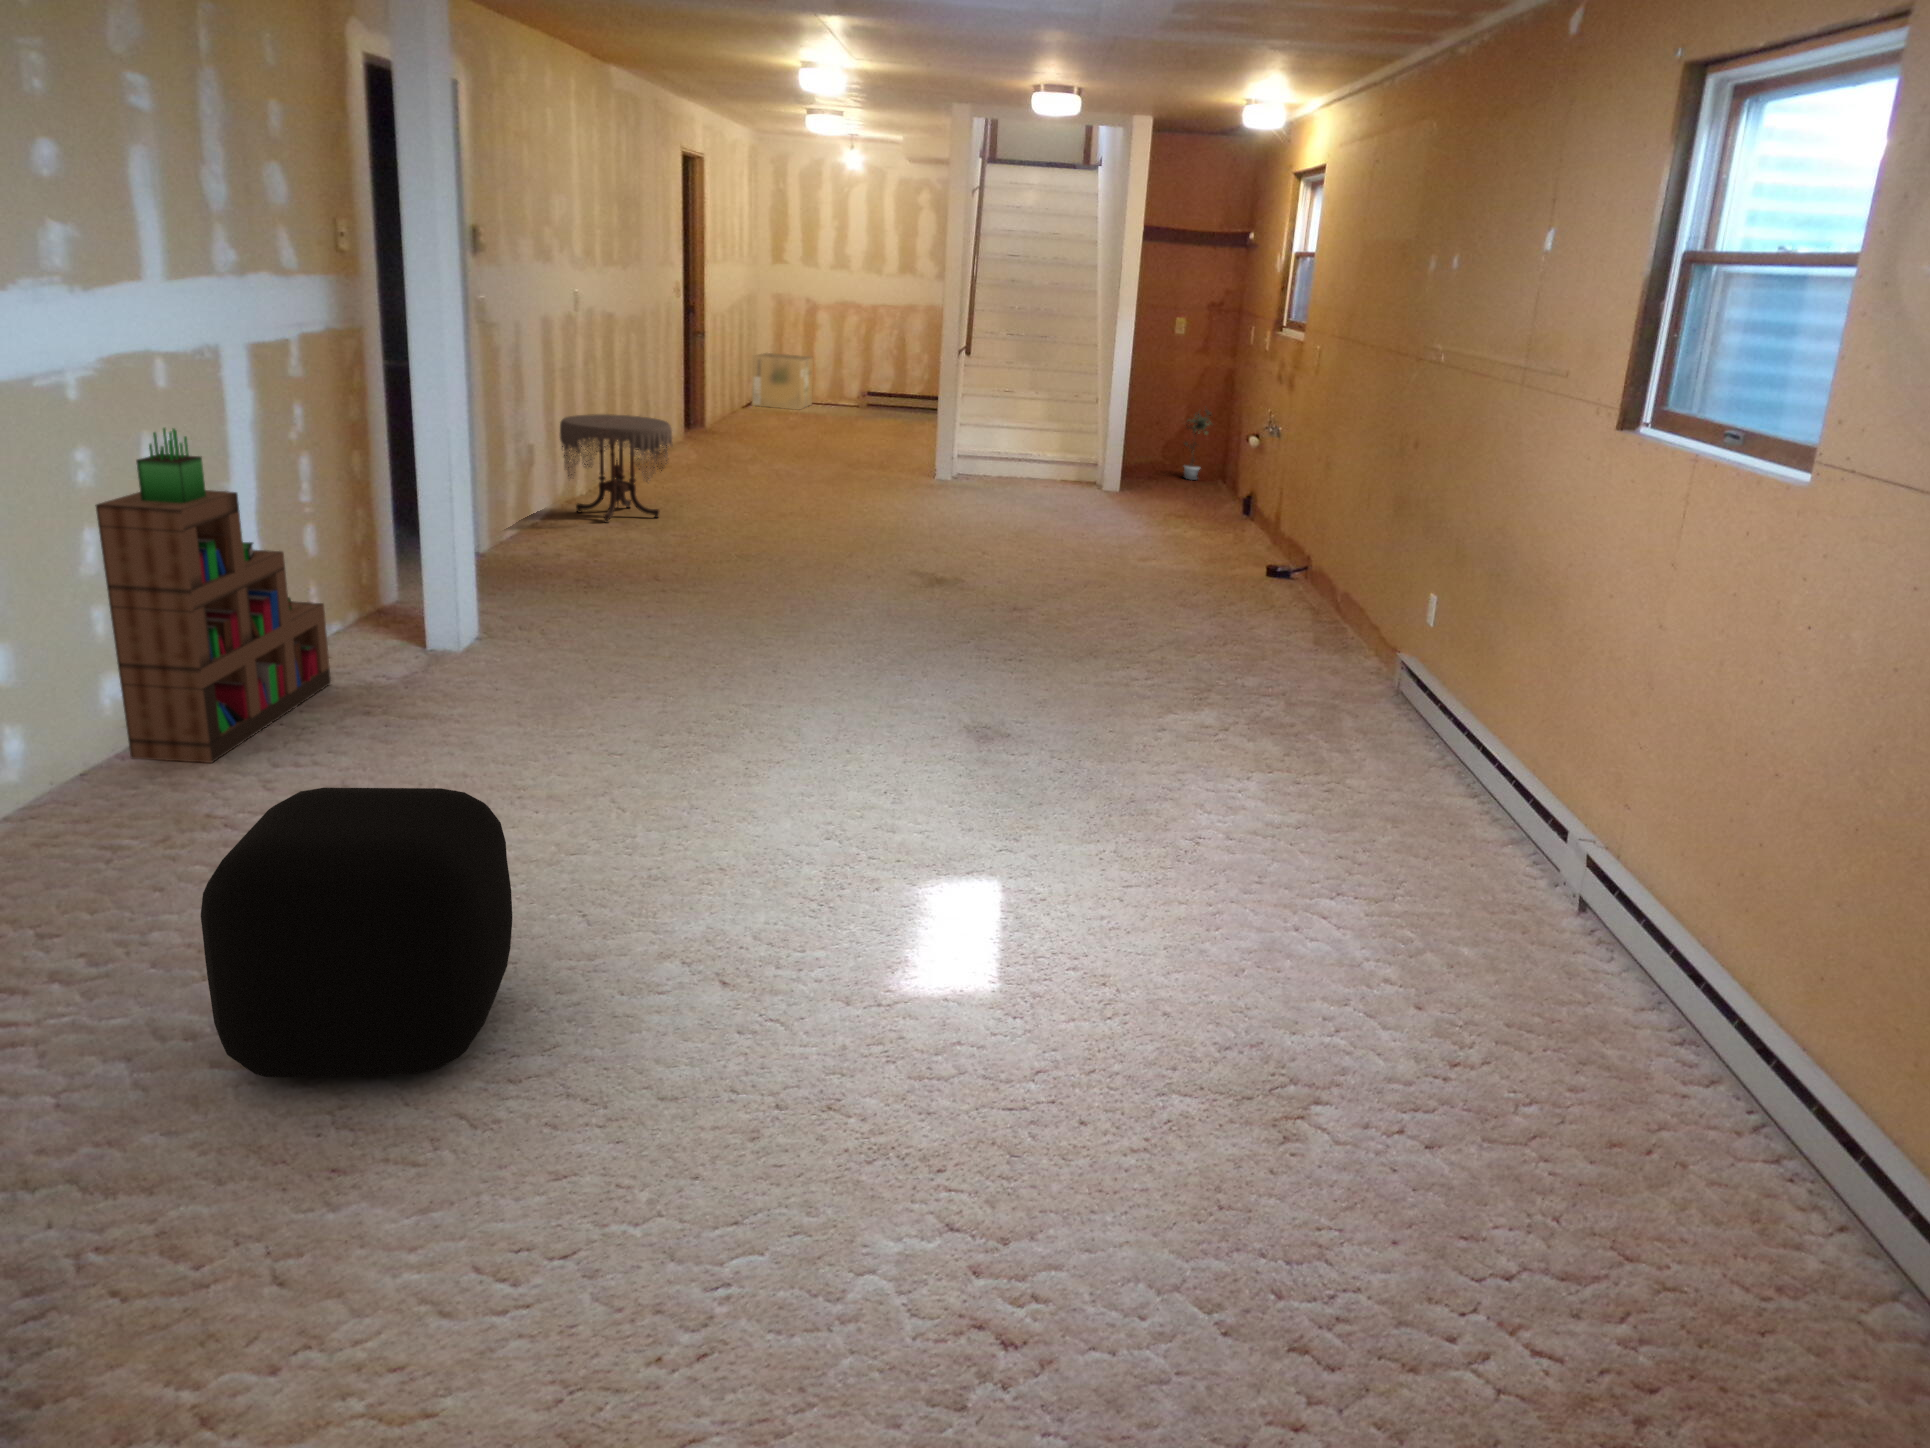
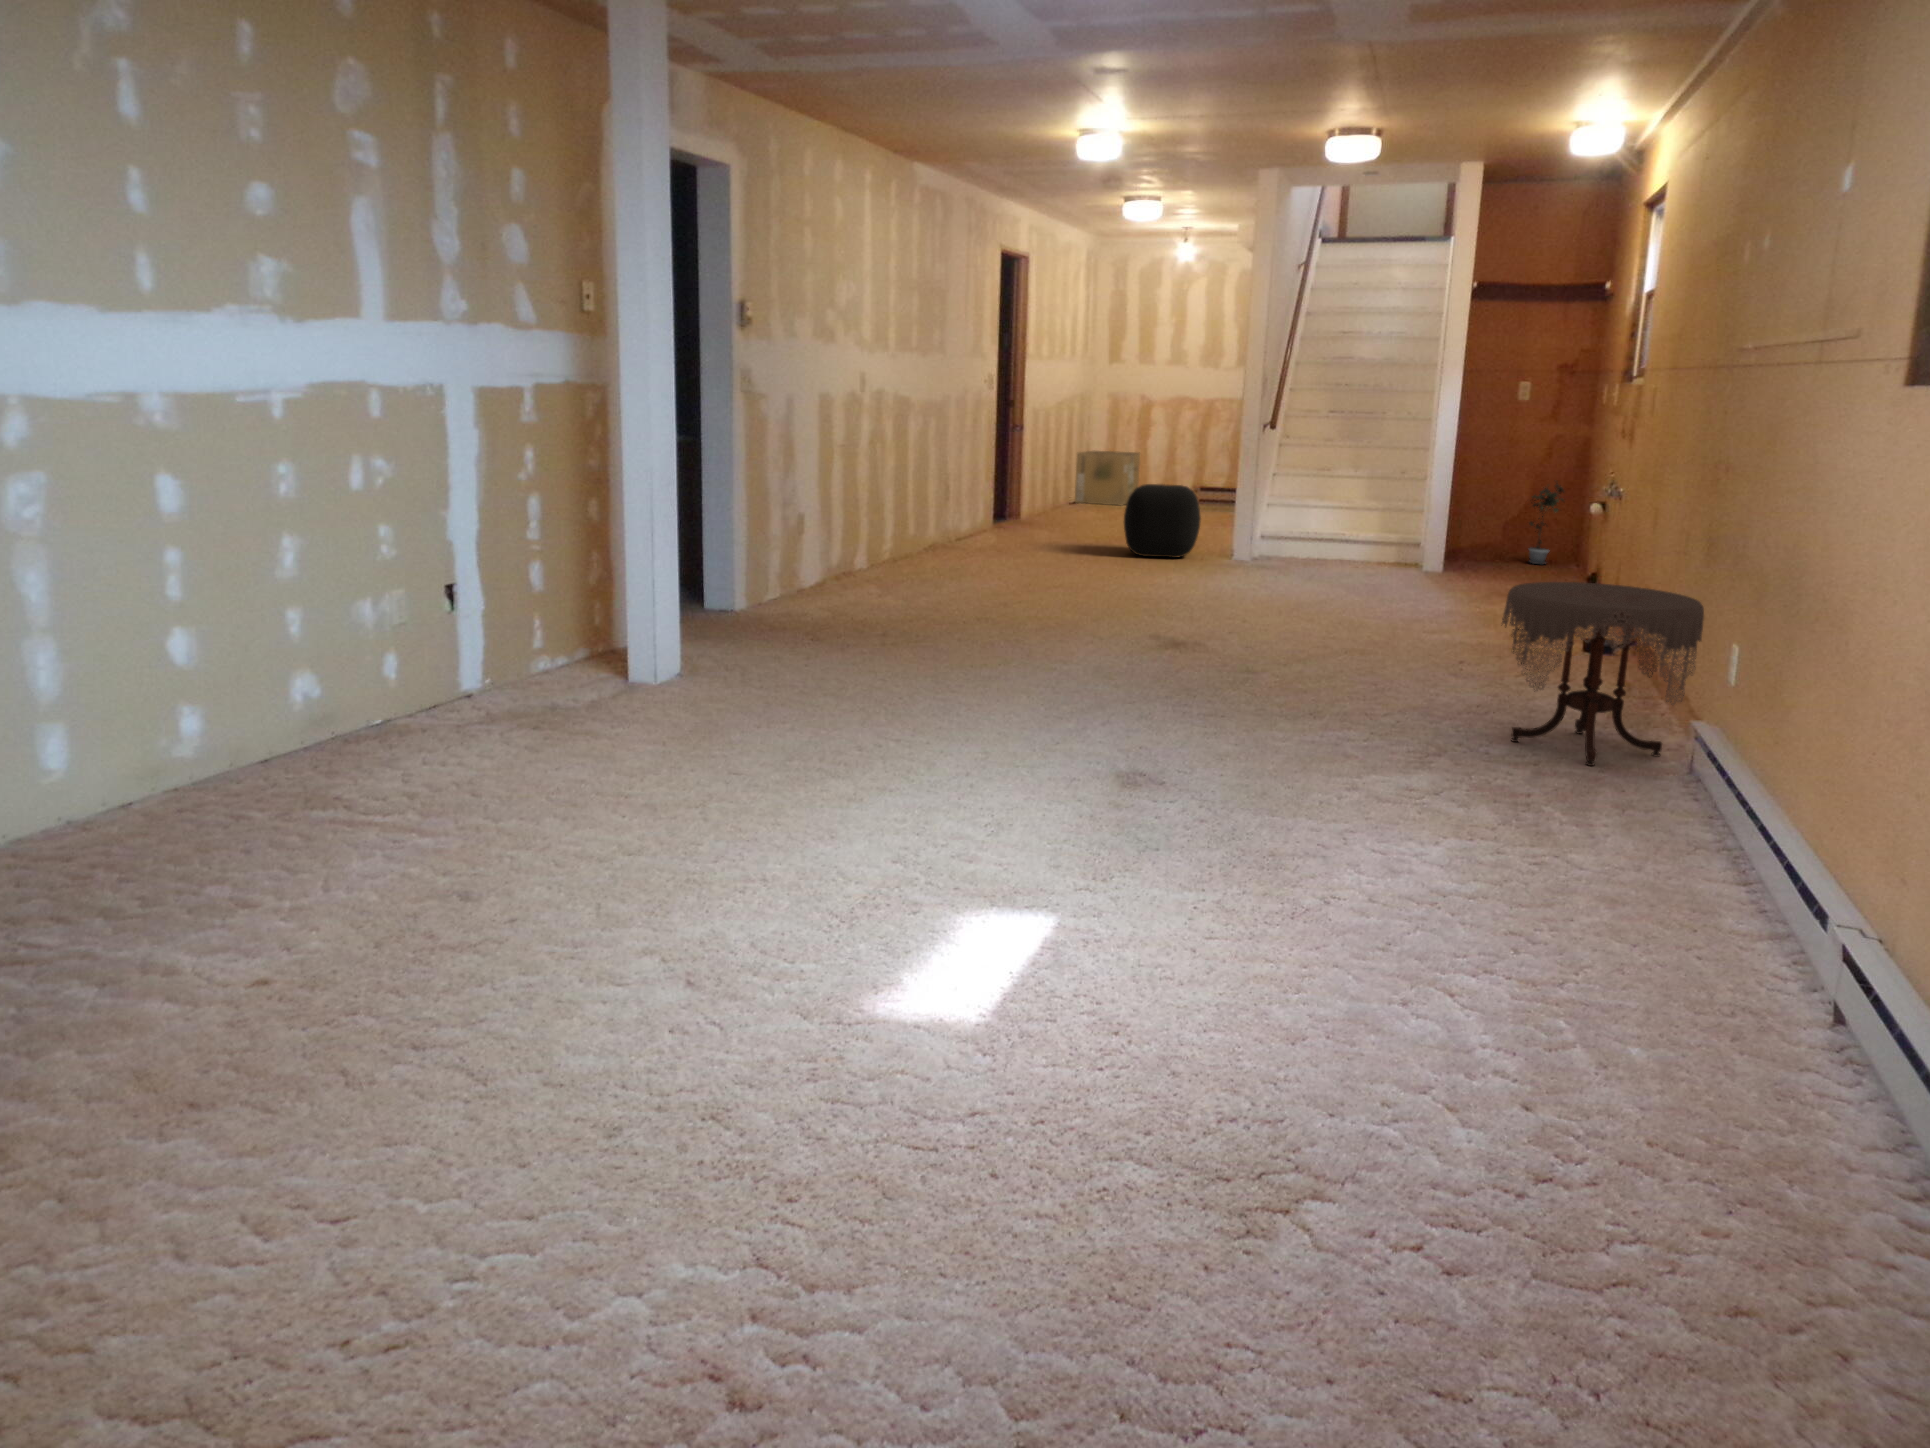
side table: present [560,414,672,523] -> present [1502,582,1704,766]
bookshelf: present [95,428,331,763] -> none [301,449,524,758]
ottoman: present [201,788,512,1078] -> present [1124,484,1201,558]

